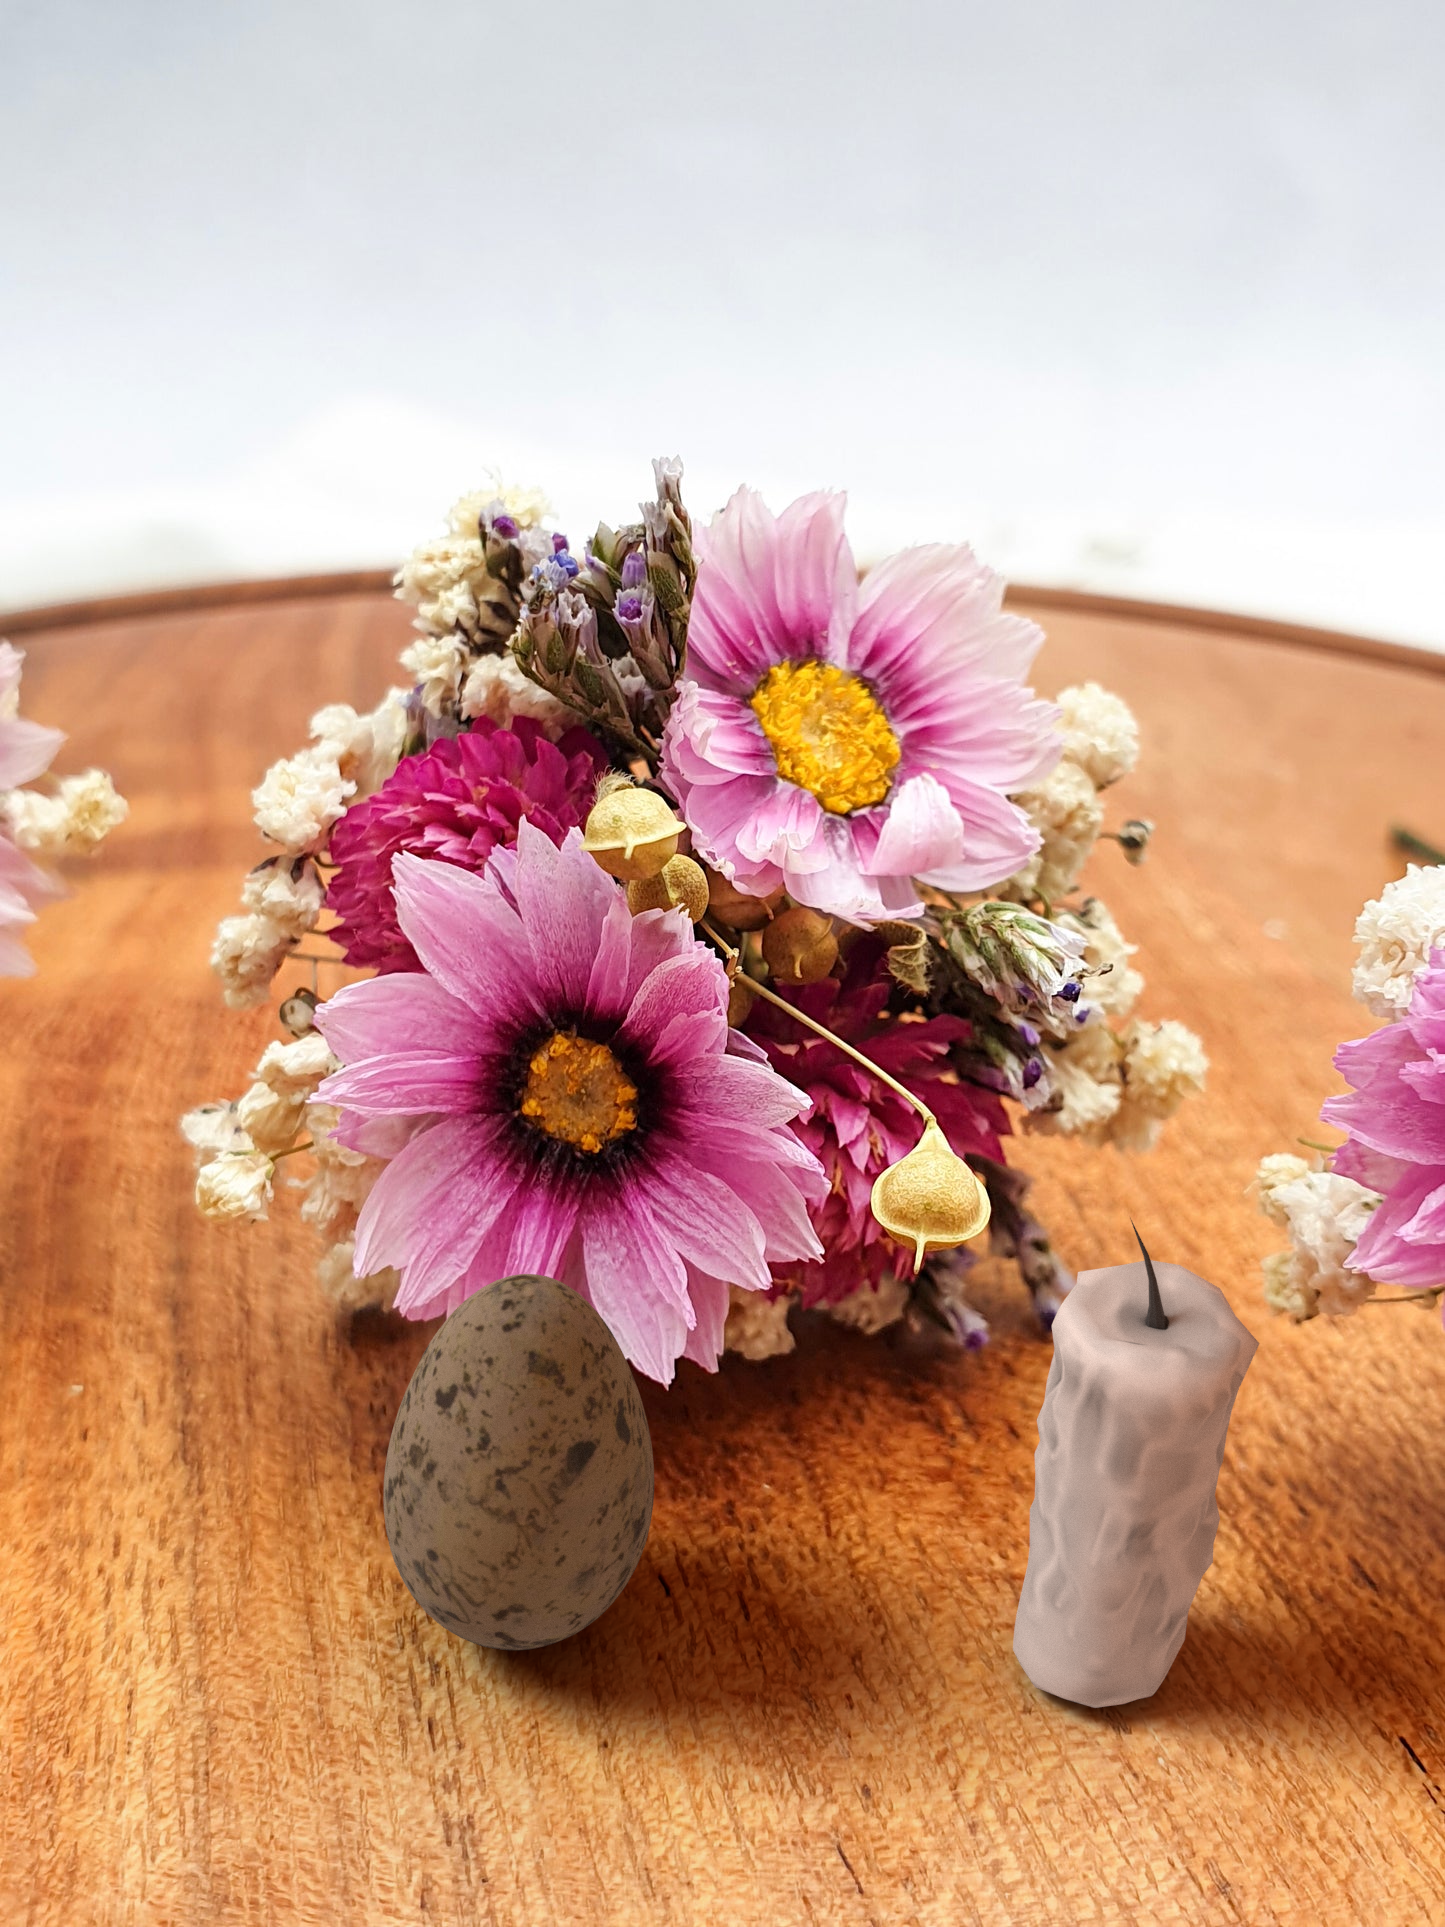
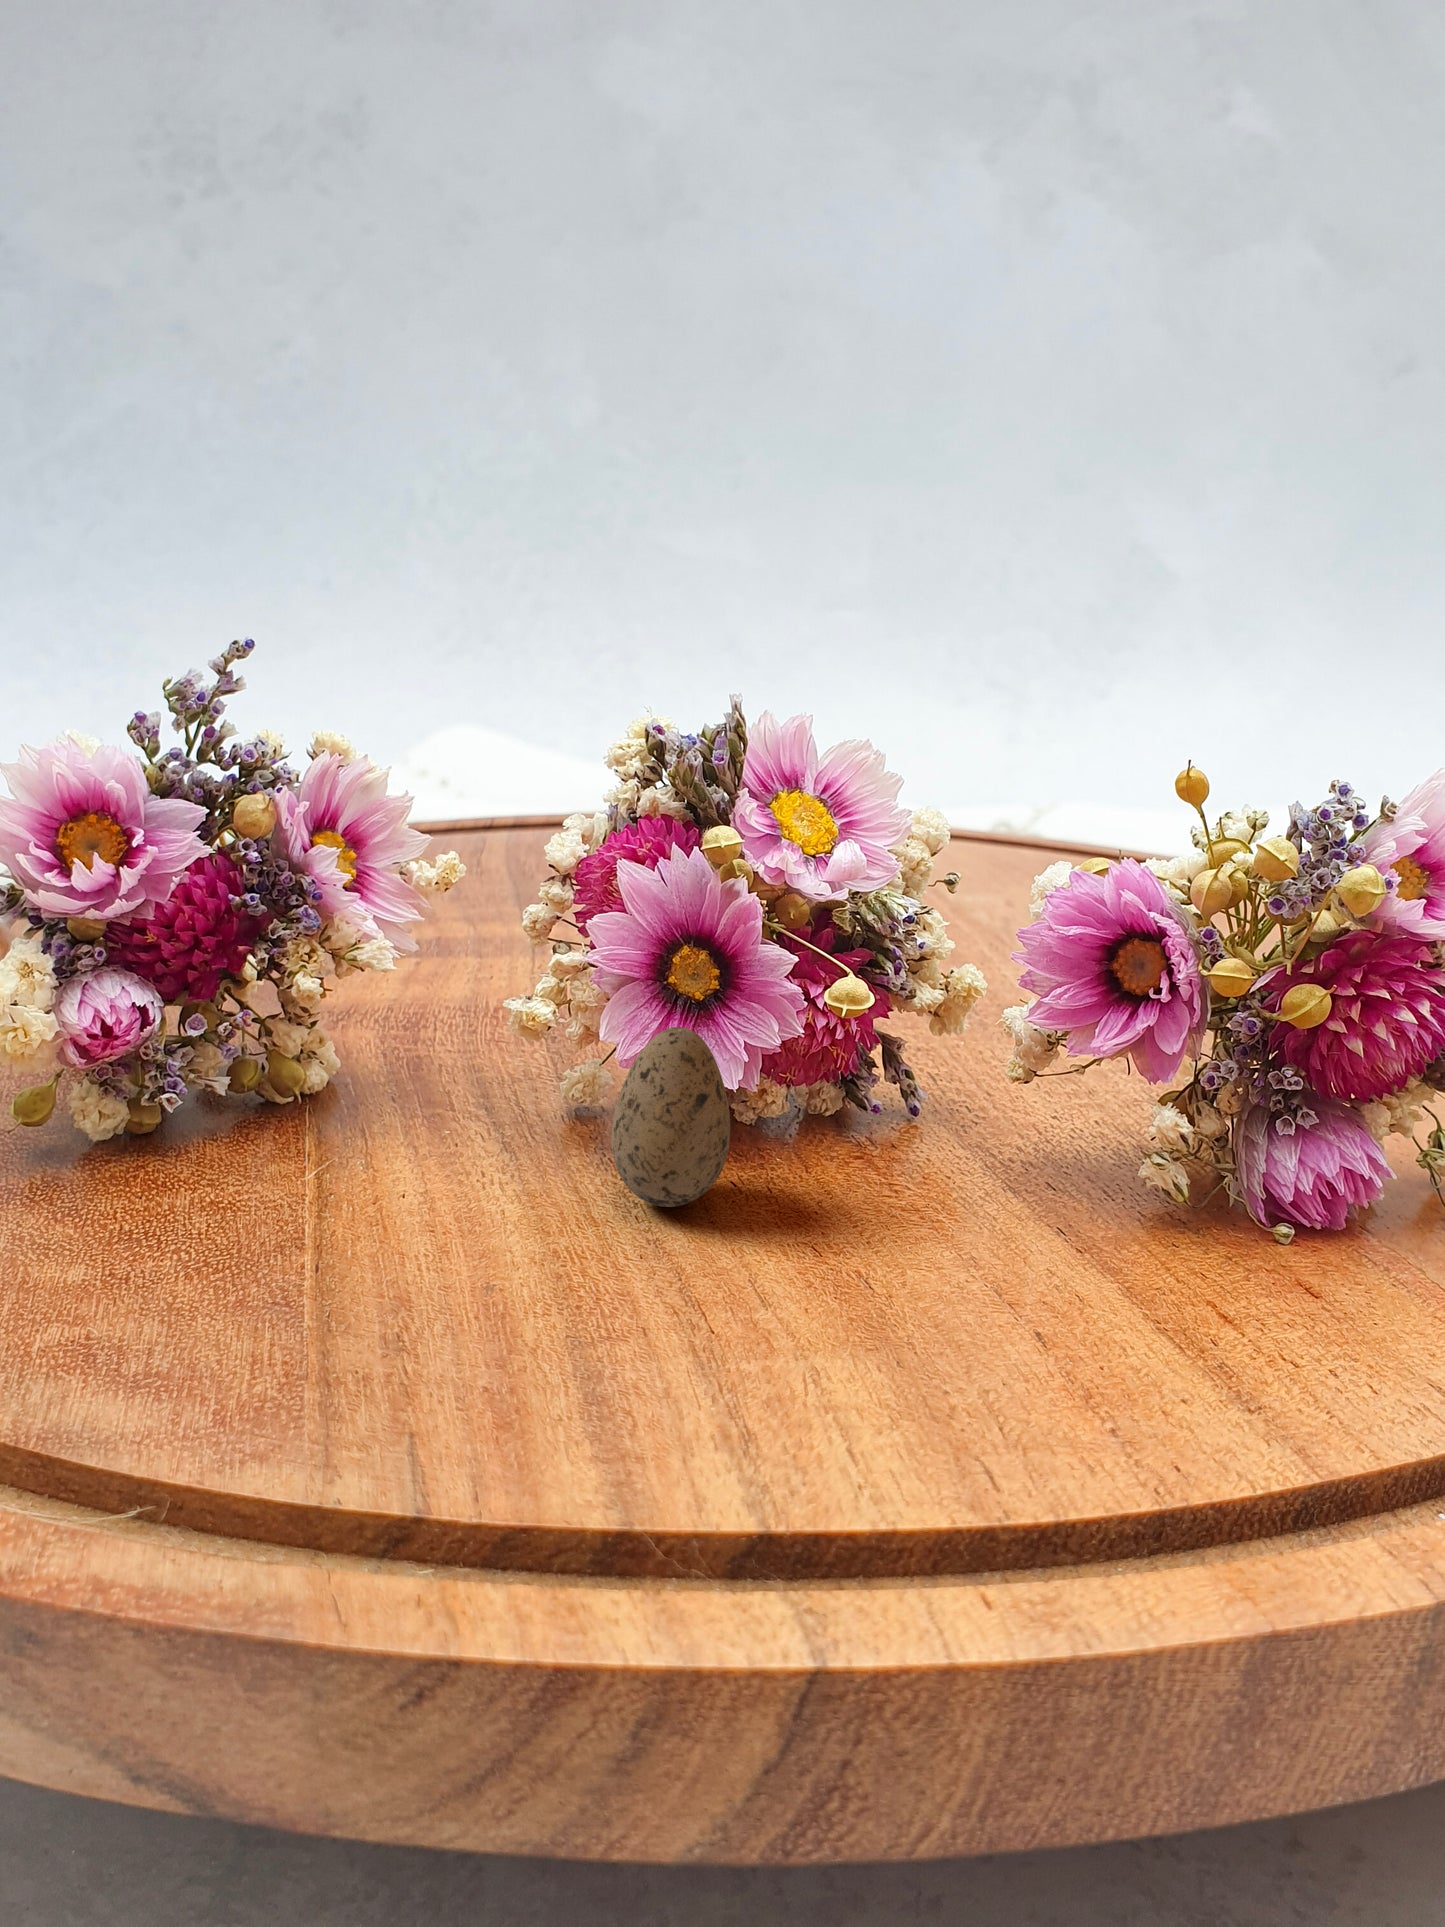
candle: present [1013,1220,1259,1708] -> none [890,998,991,1232]

